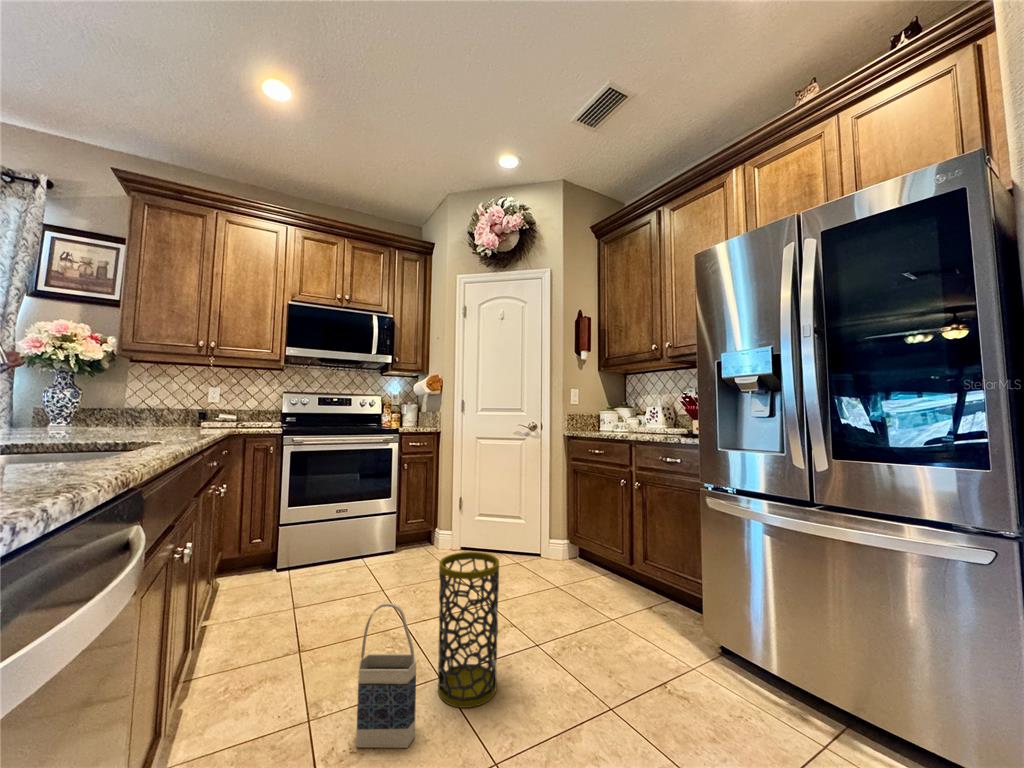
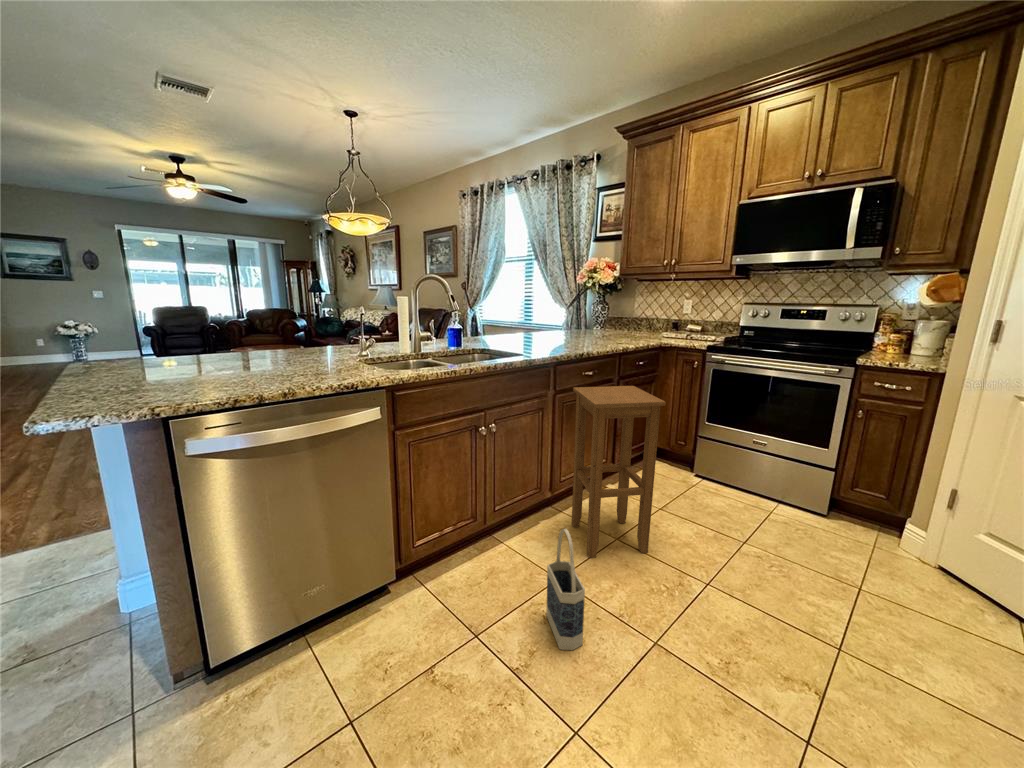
stool: none [233,467,355,683] -> present [572,386,666,558]
trash can: present [438,552,499,708] -> none [623,529,710,706]

